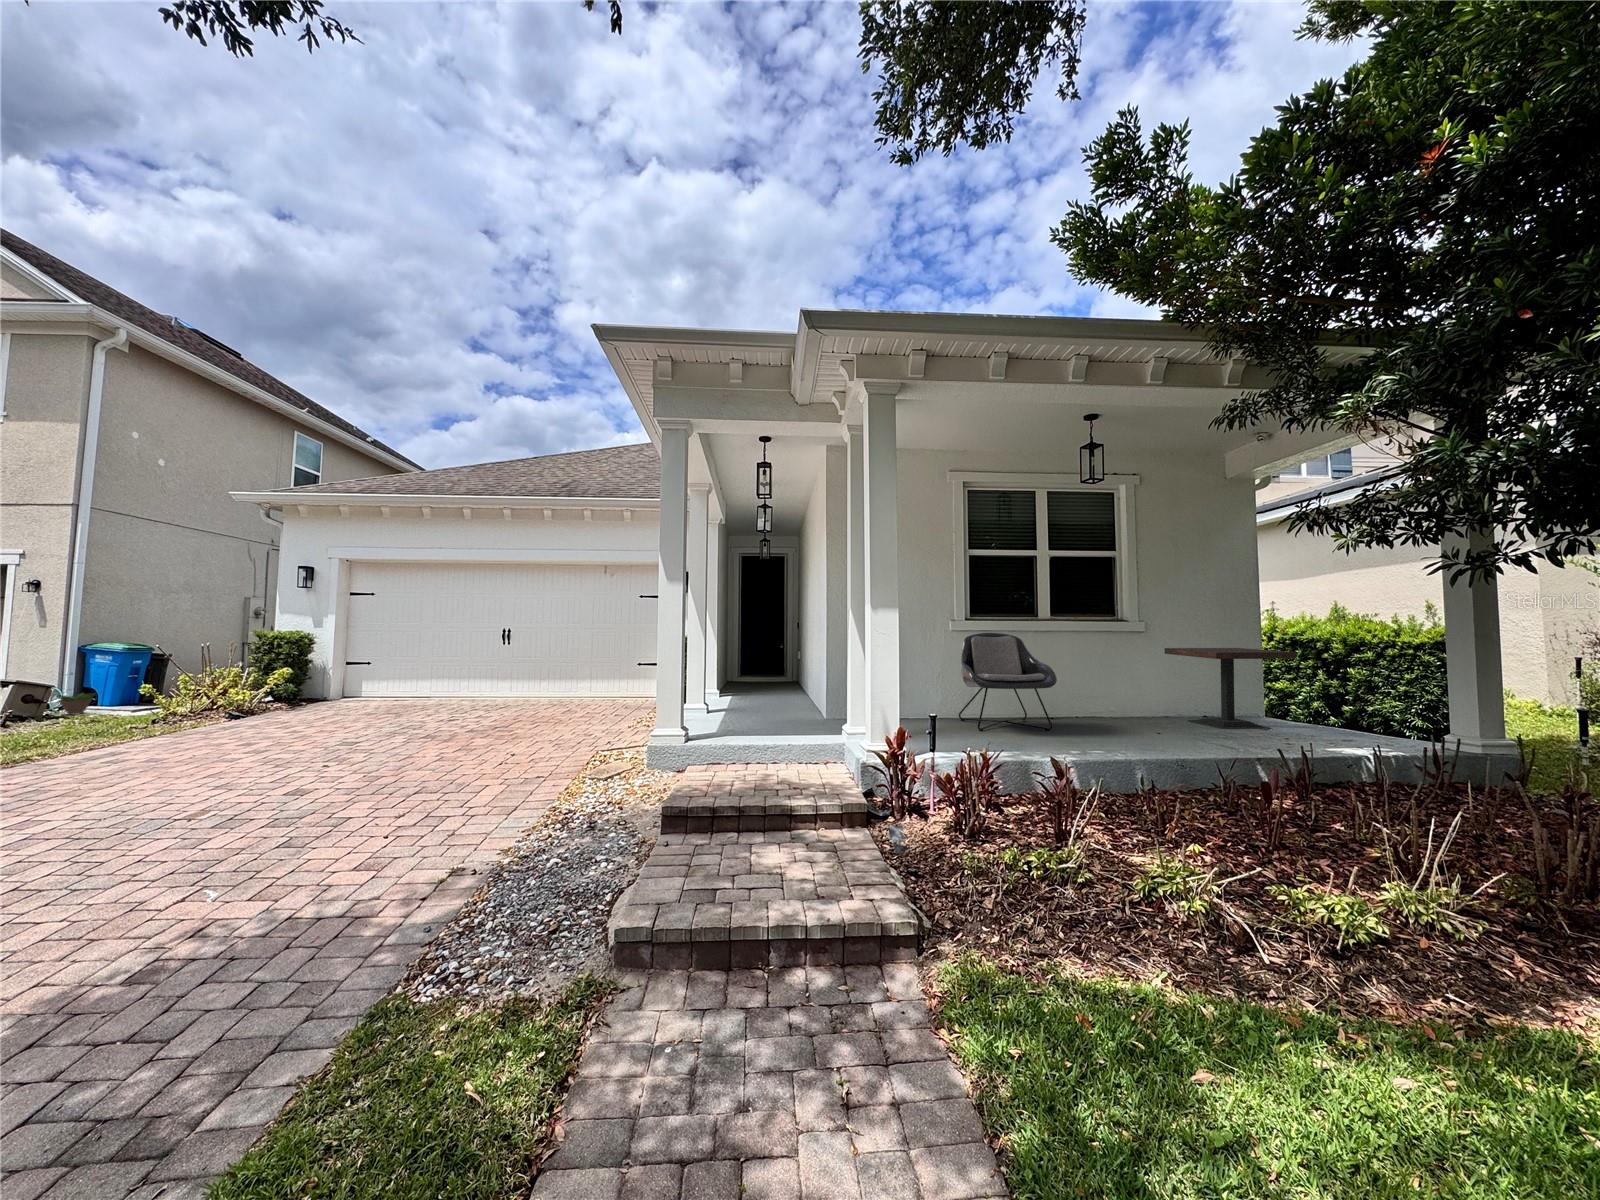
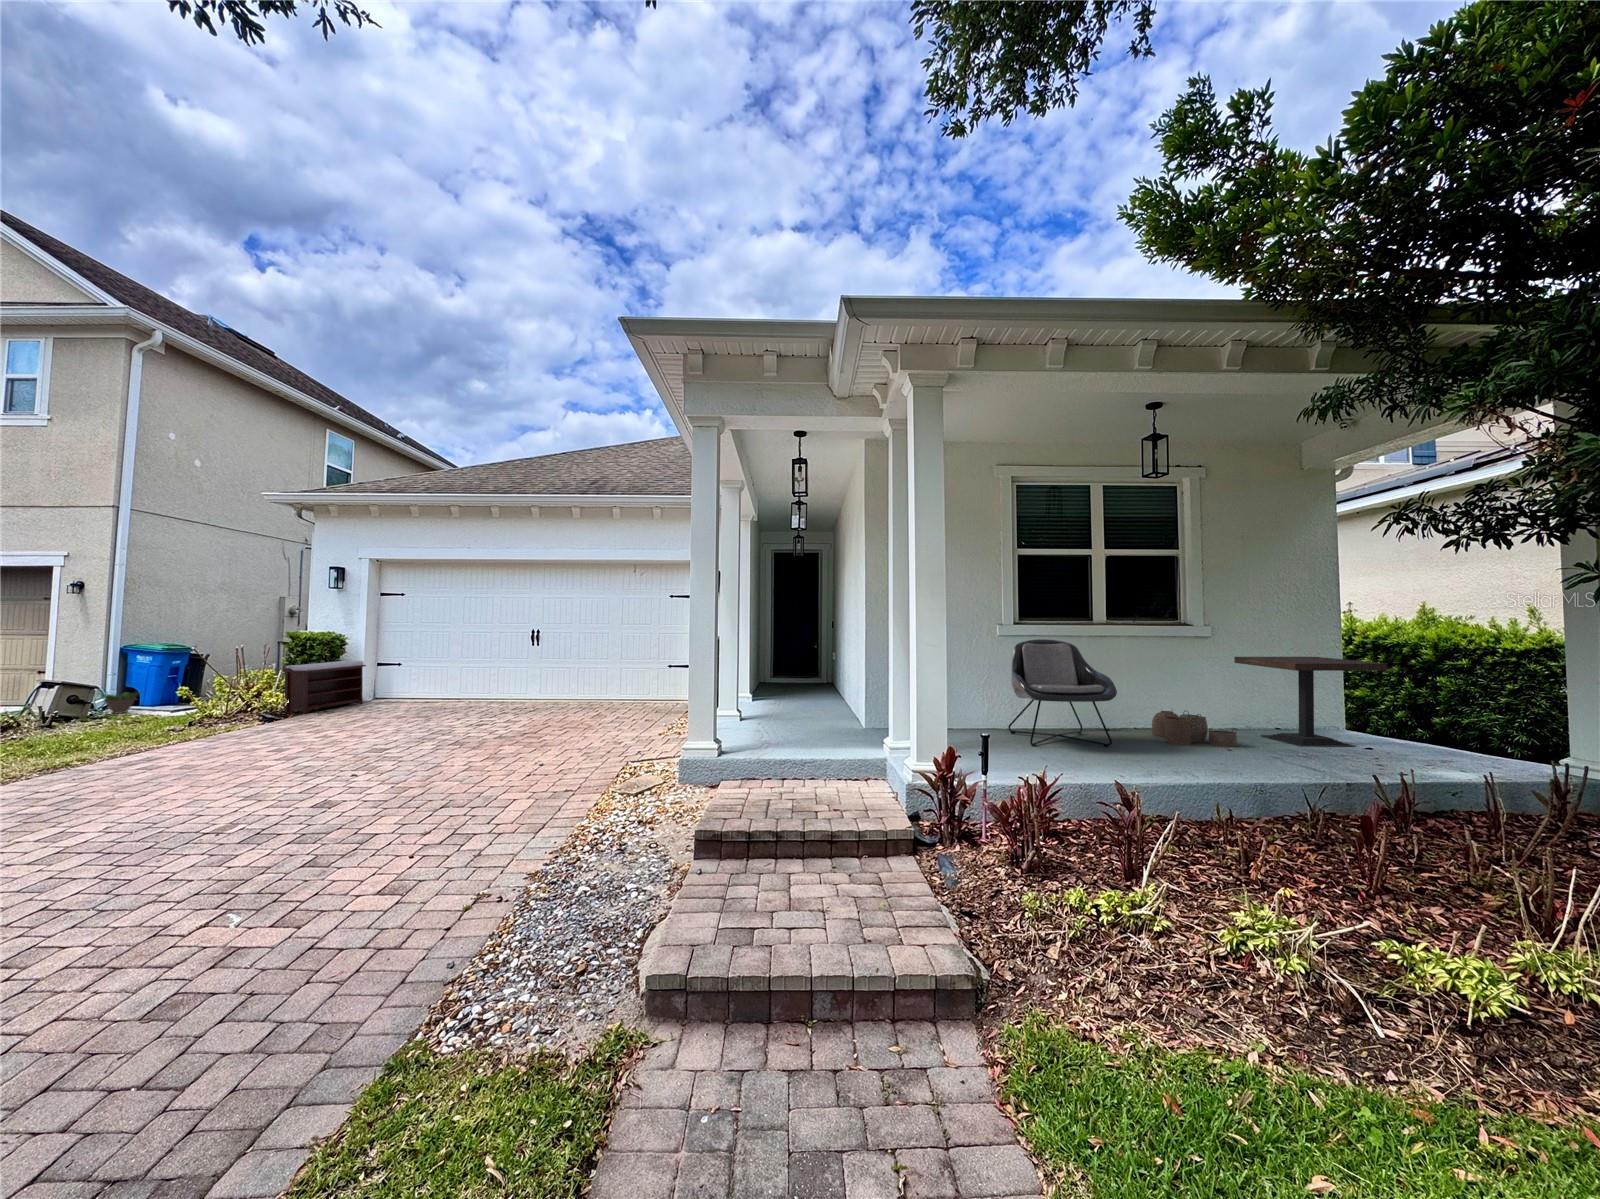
bench: none [247,661,333,713] -> present [282,660,366,714]
woven basket: none [1090,696,1166,730] -> present [1152,711,1237,747]

